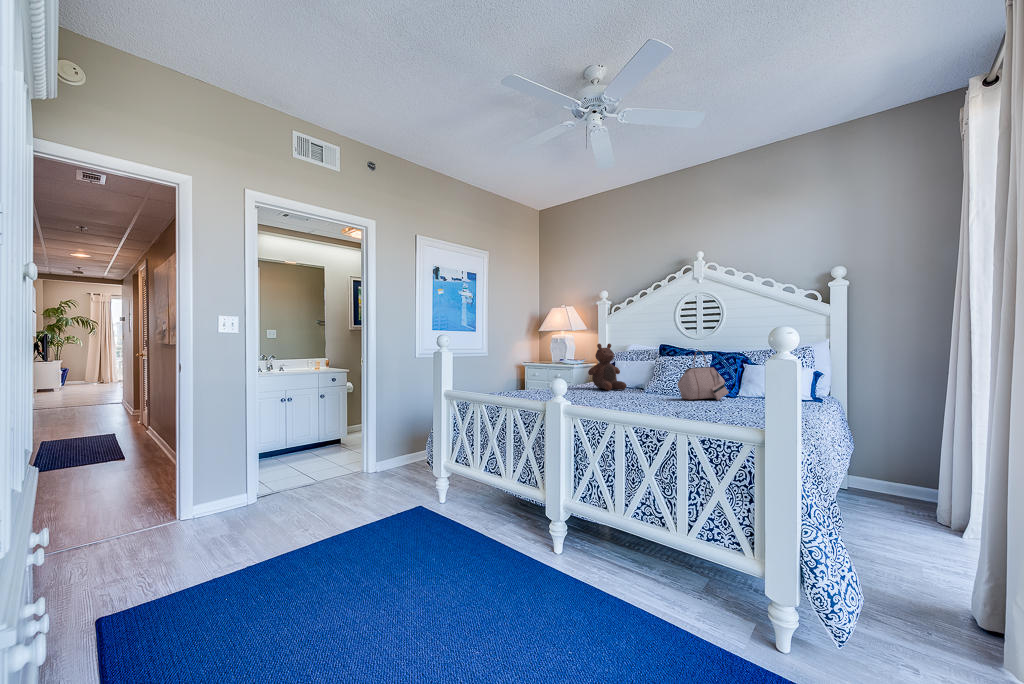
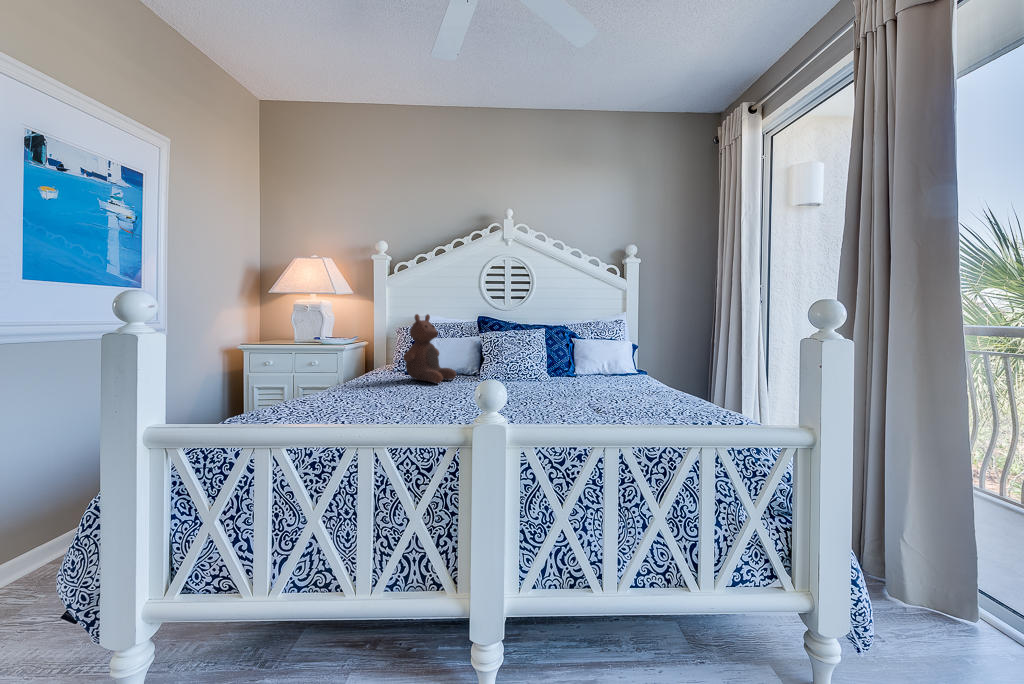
handbag: present [677,350,728,400] -> none [552,325,596,391]

